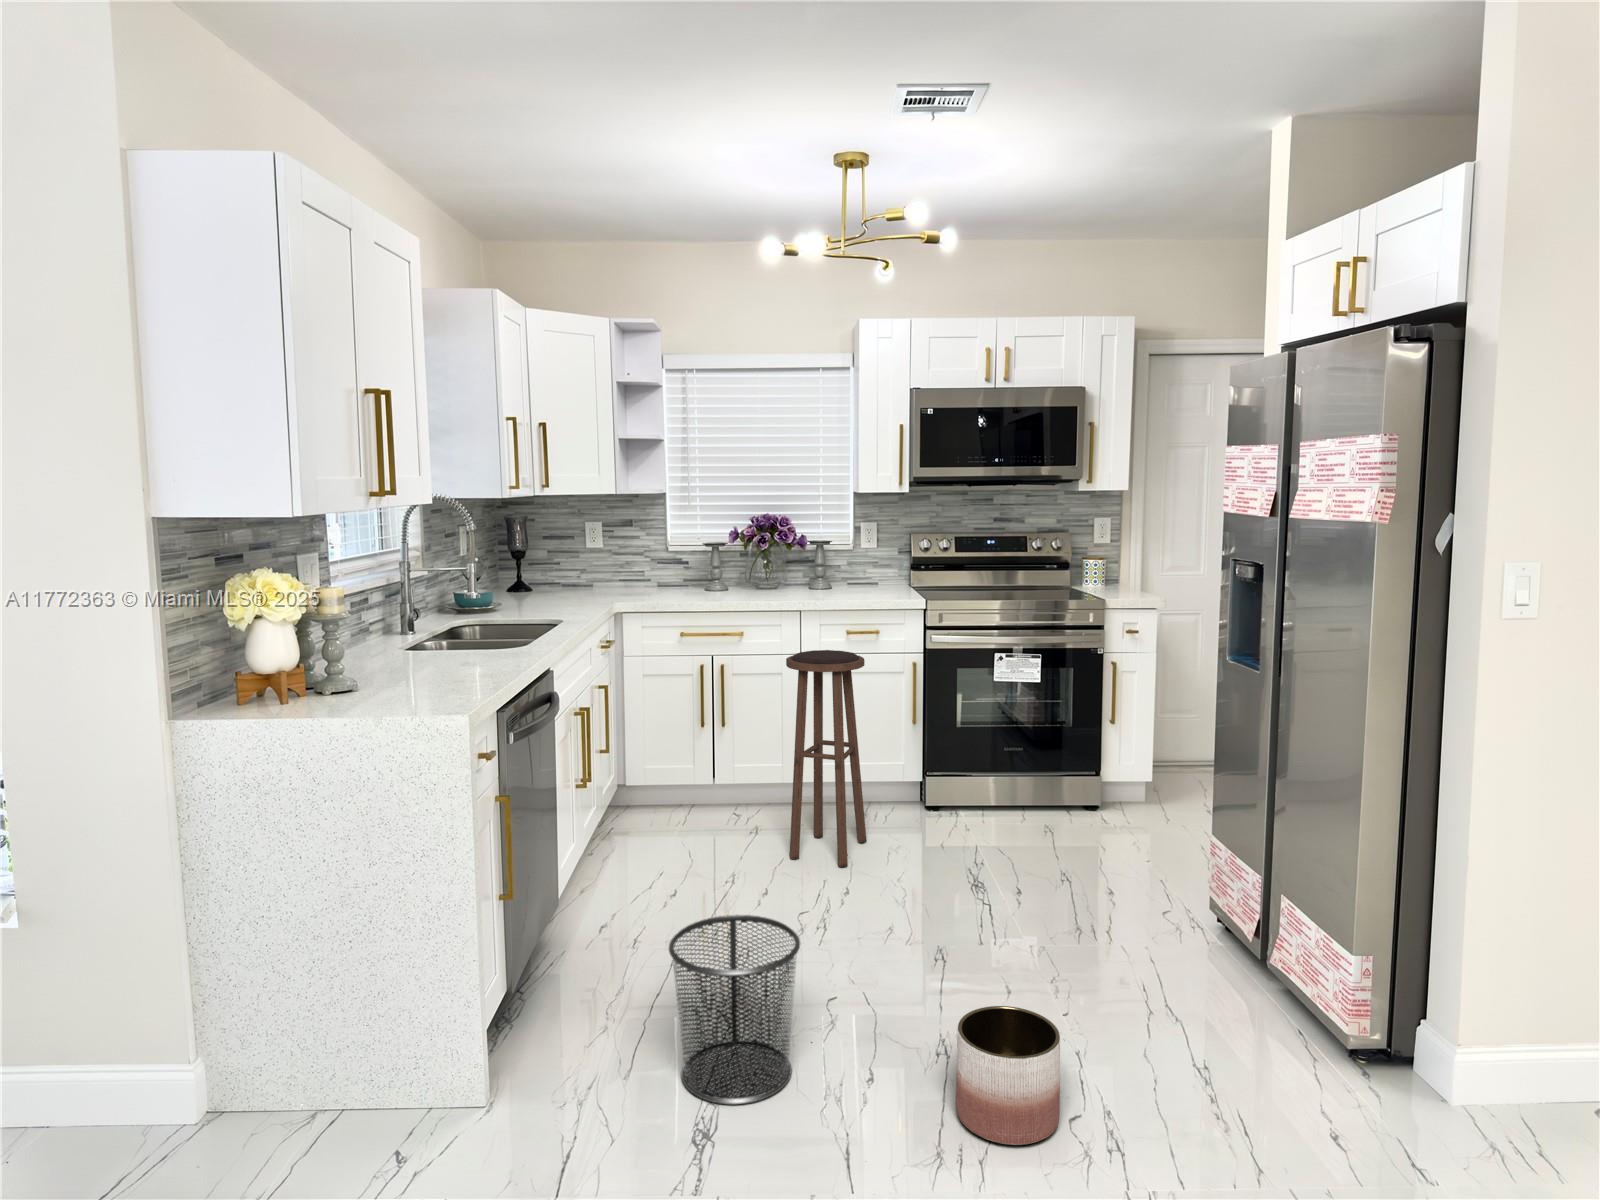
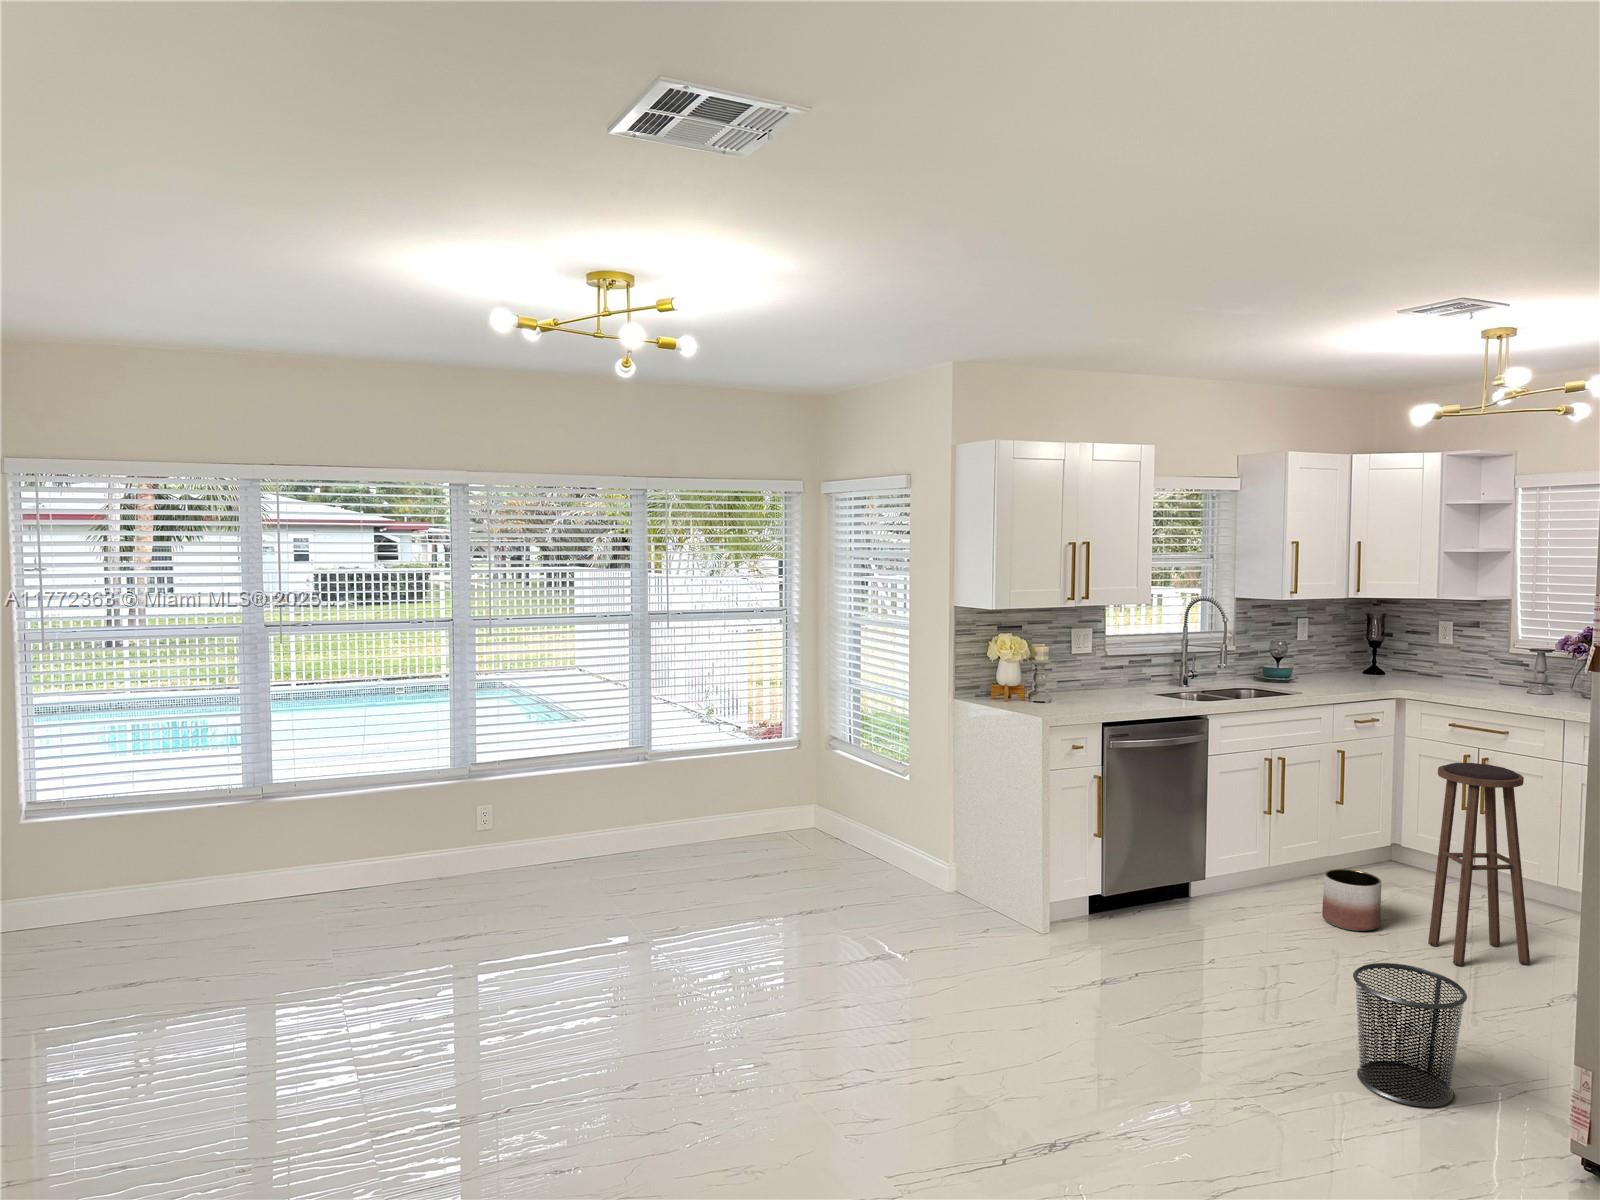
waste bin: present [669,915,800,1105] -> present [1353,963,1467,1107]
planter: present [956,1006,1060,1145] -> present [1322,869,1382,931]

